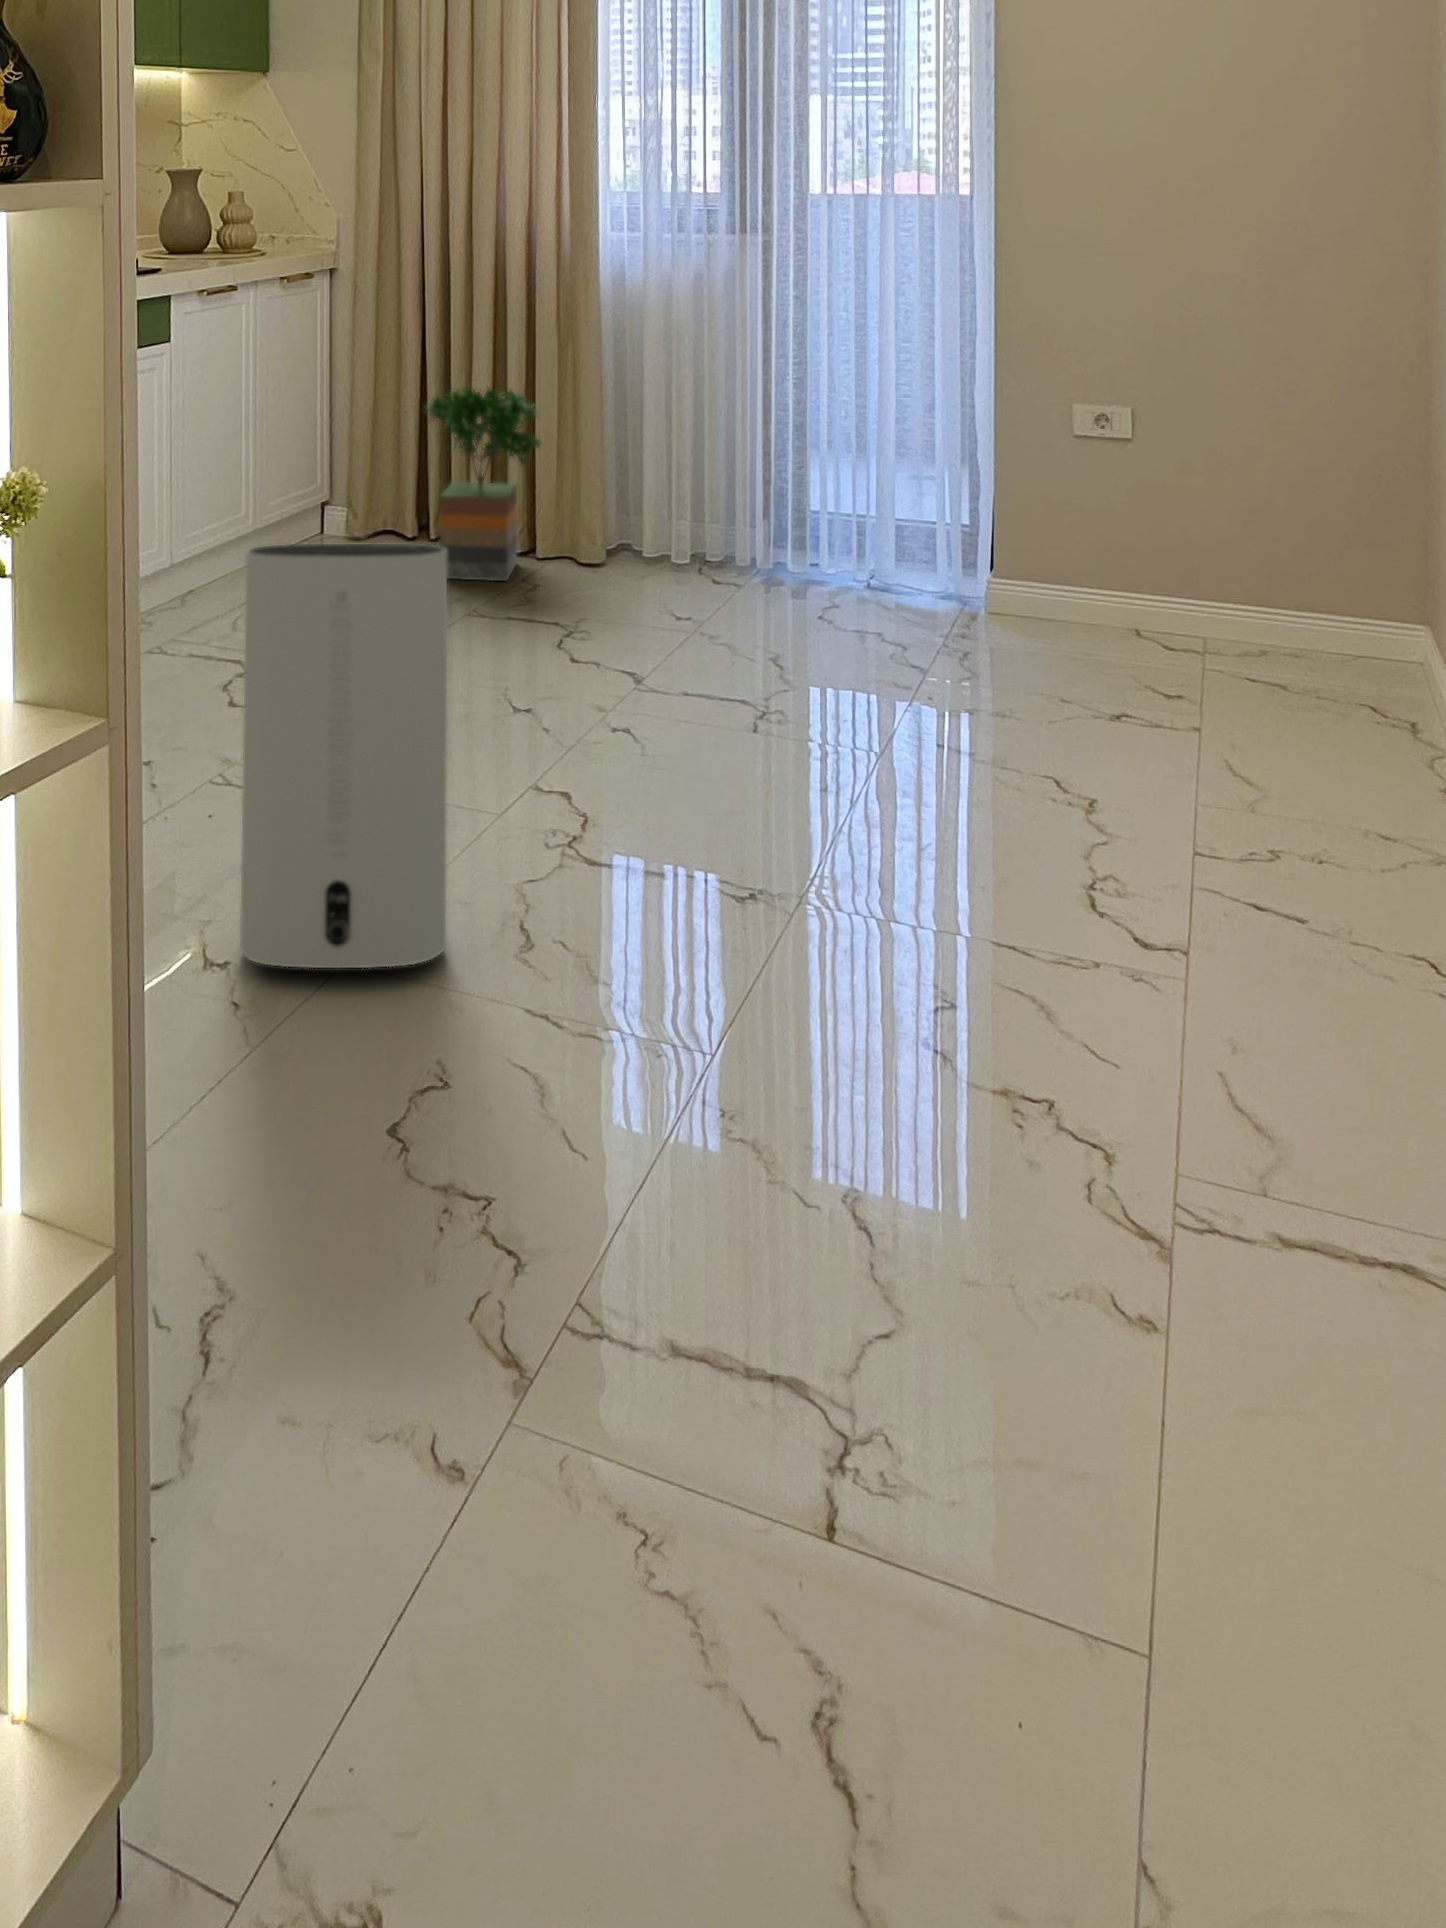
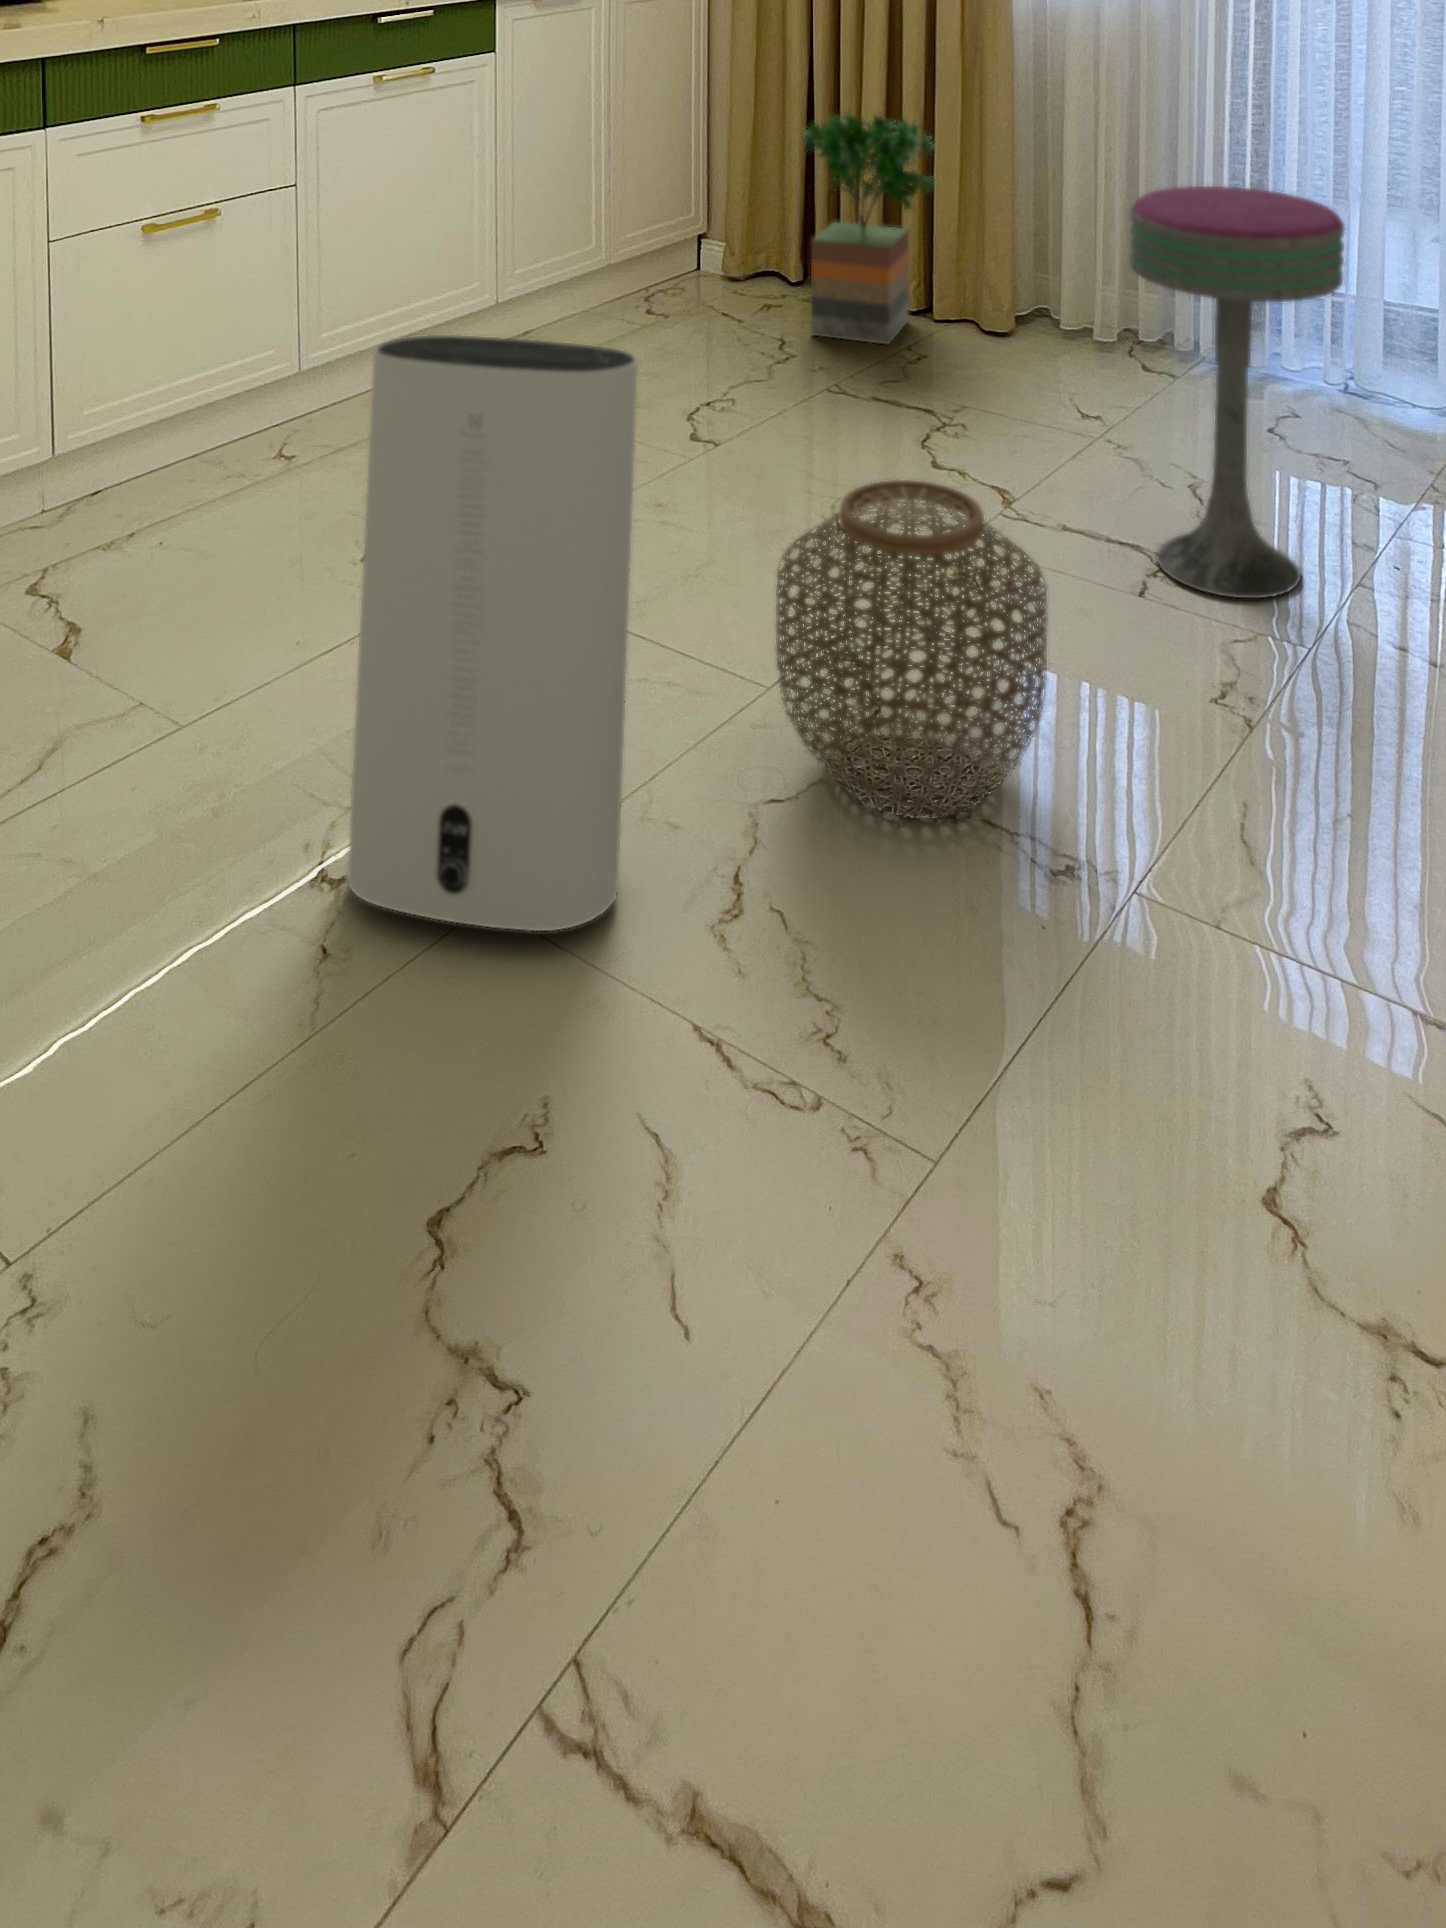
bar stool: none [737,422,893,730] -> present [1129,186,1345,598]
woven basket: none [526,639,725,880] -> present [776,480,1047,819]

